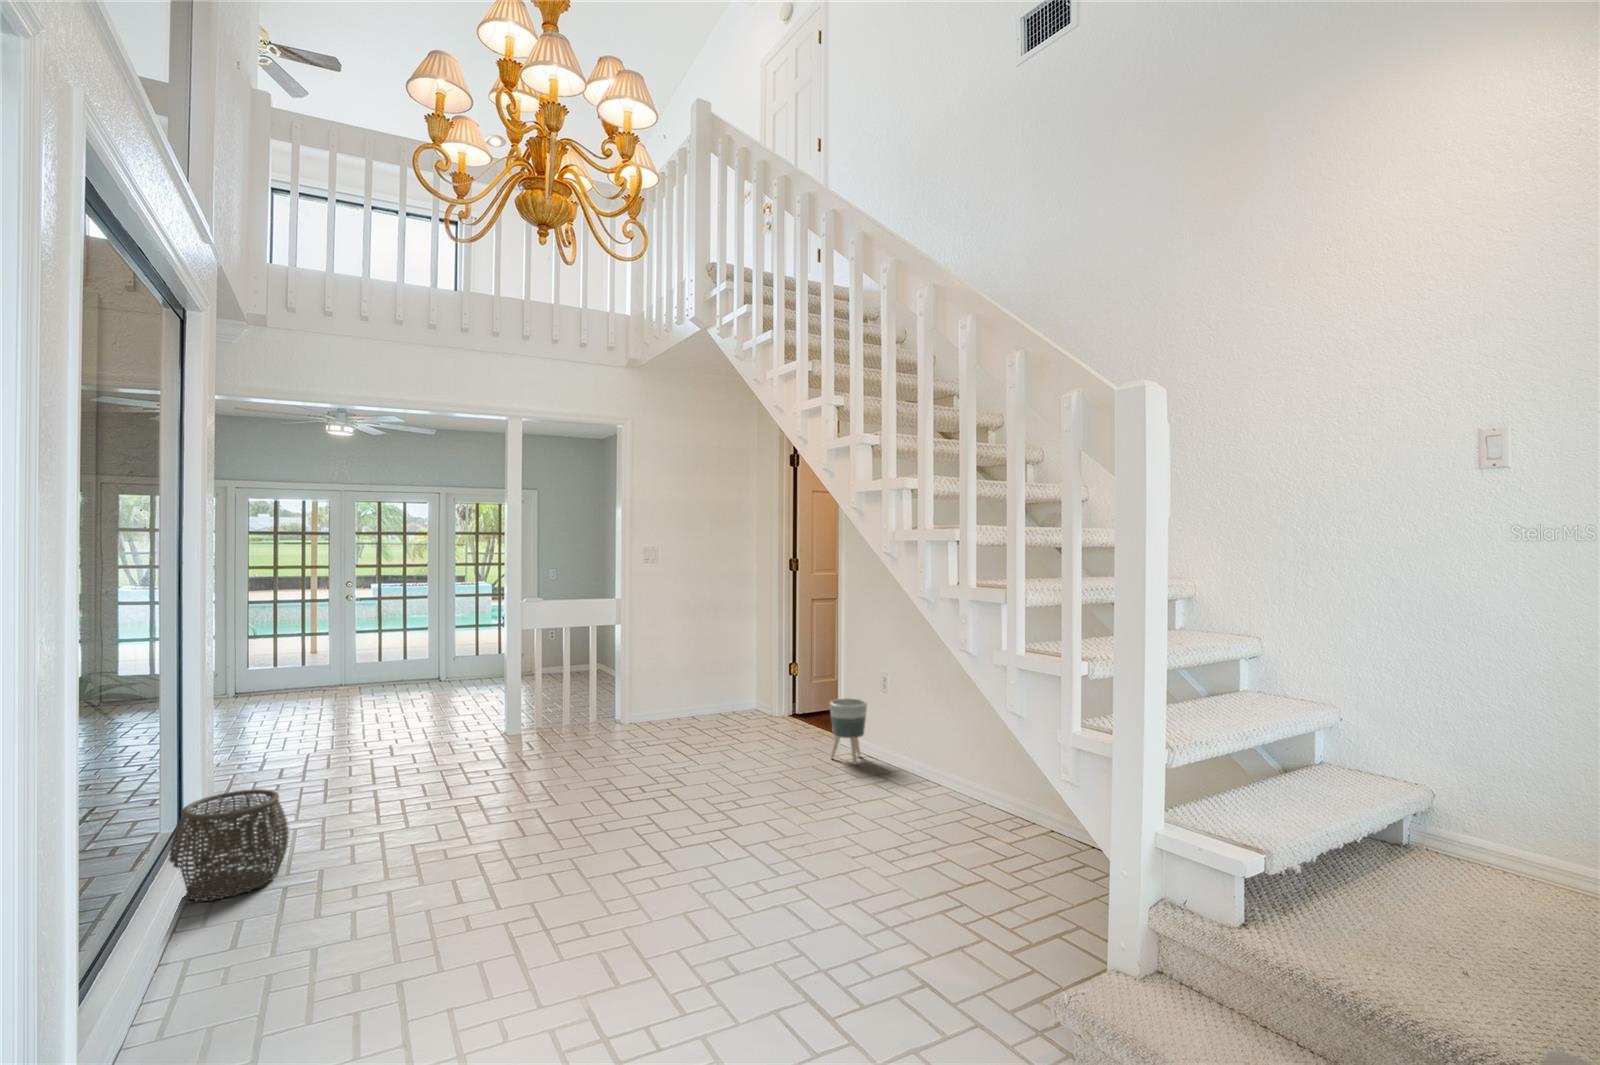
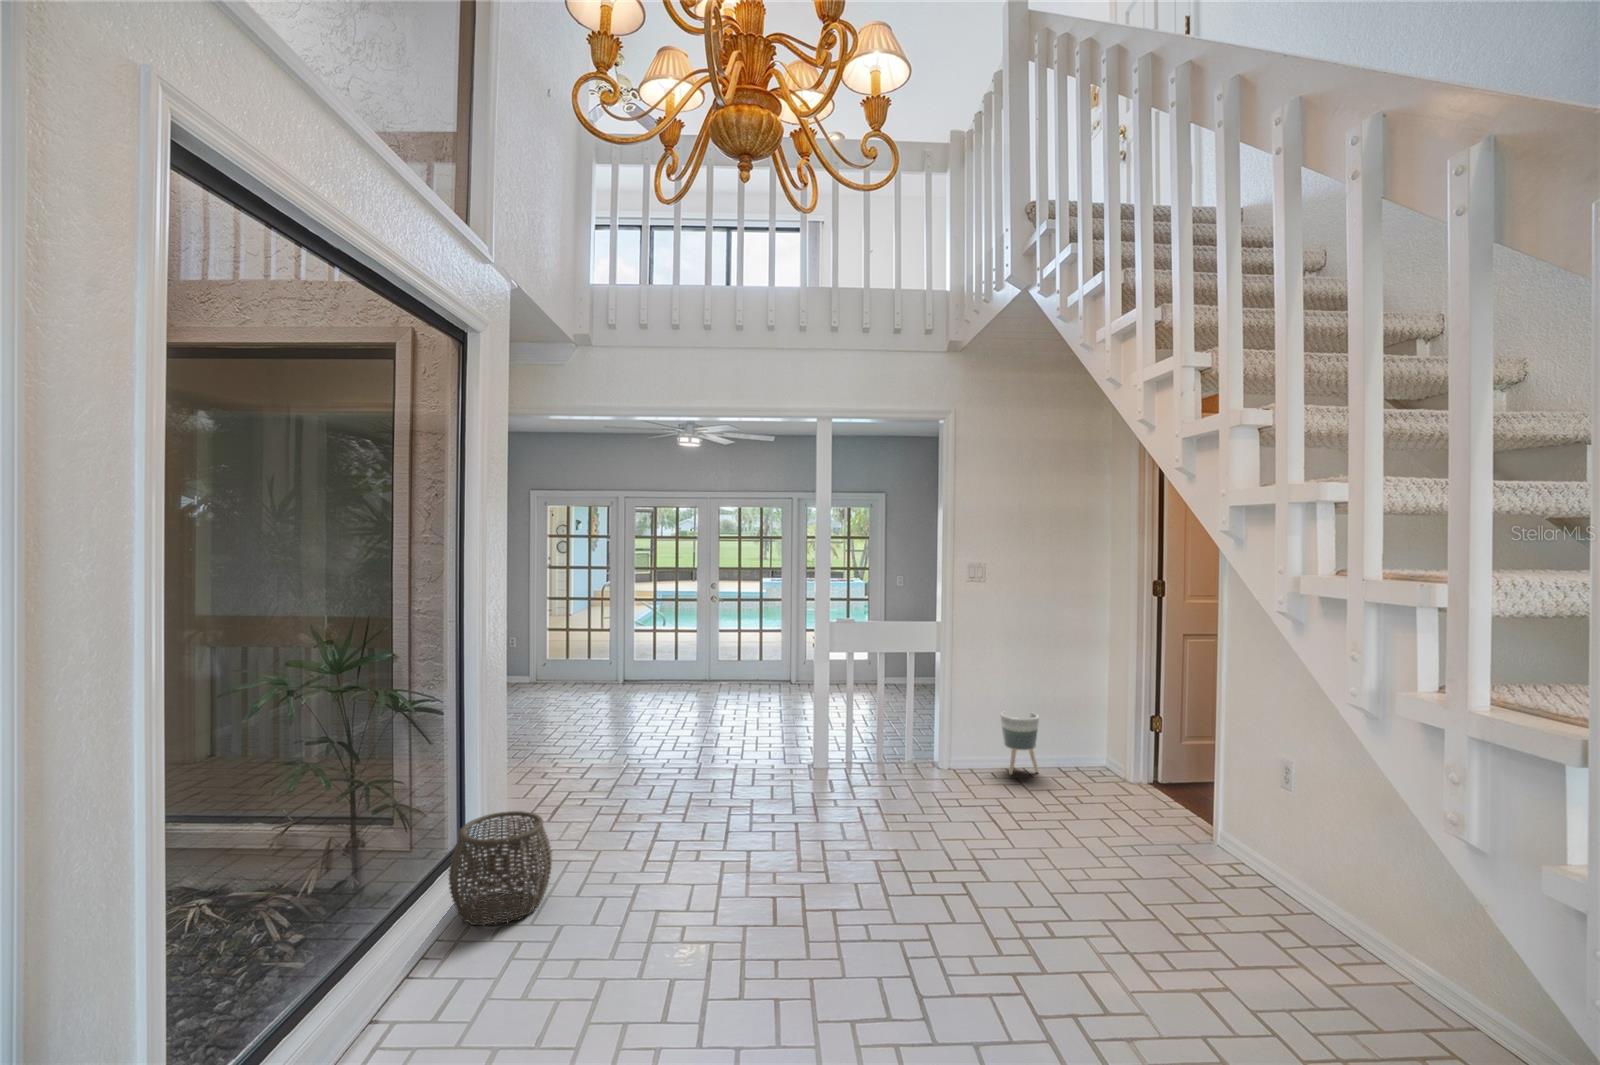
planter: present [830,698,867,764] -> present [1001,713,1039,774]

